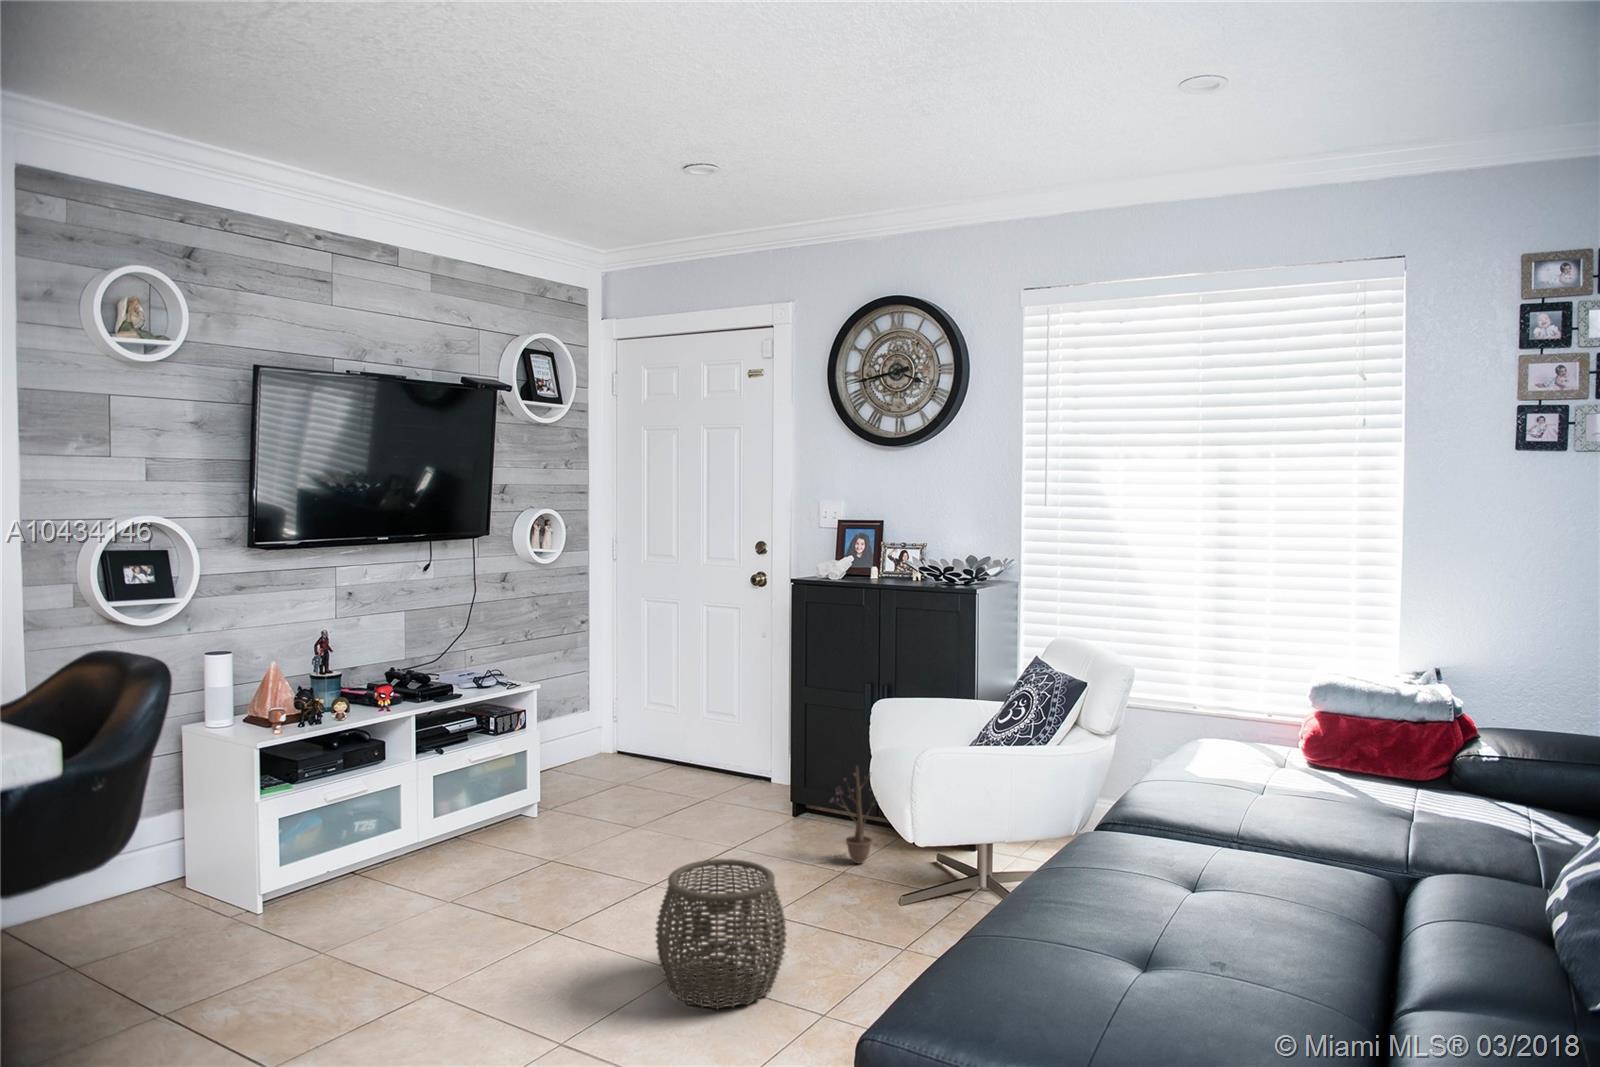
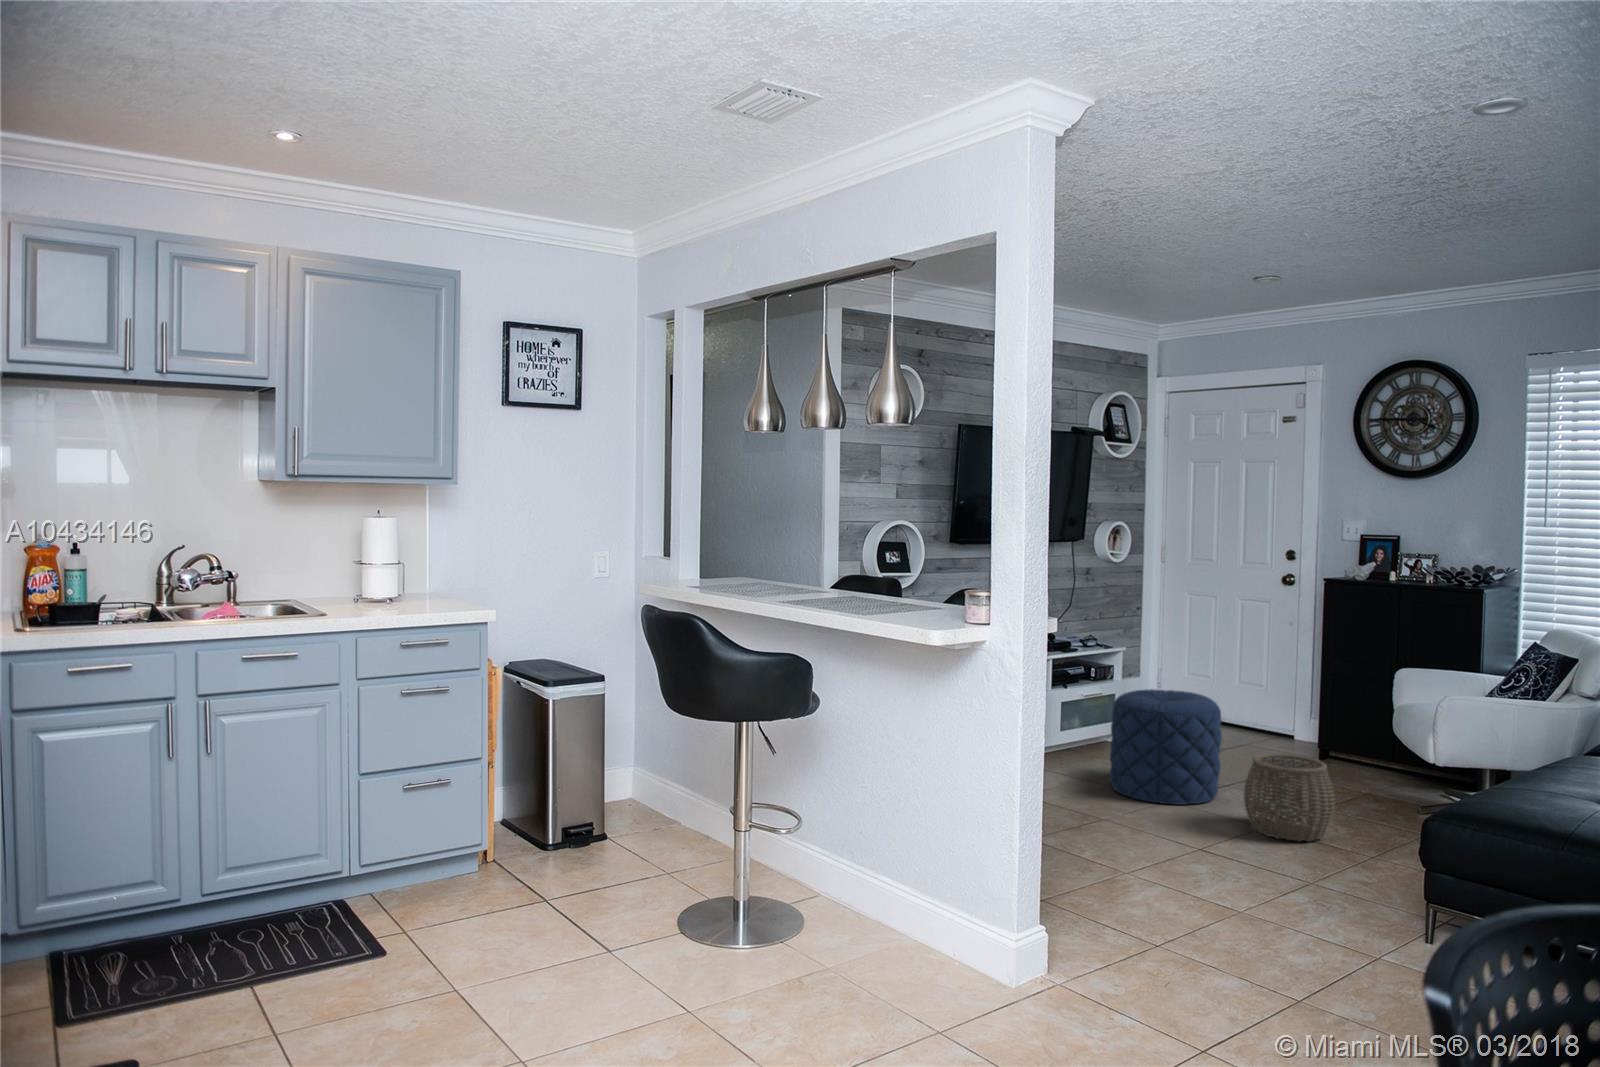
pouf: none [477,760,643,950] -> present [1109,689,1222,805]
decorative plant: present [820,766,874,863] -> none [1344,716,1405,789]

